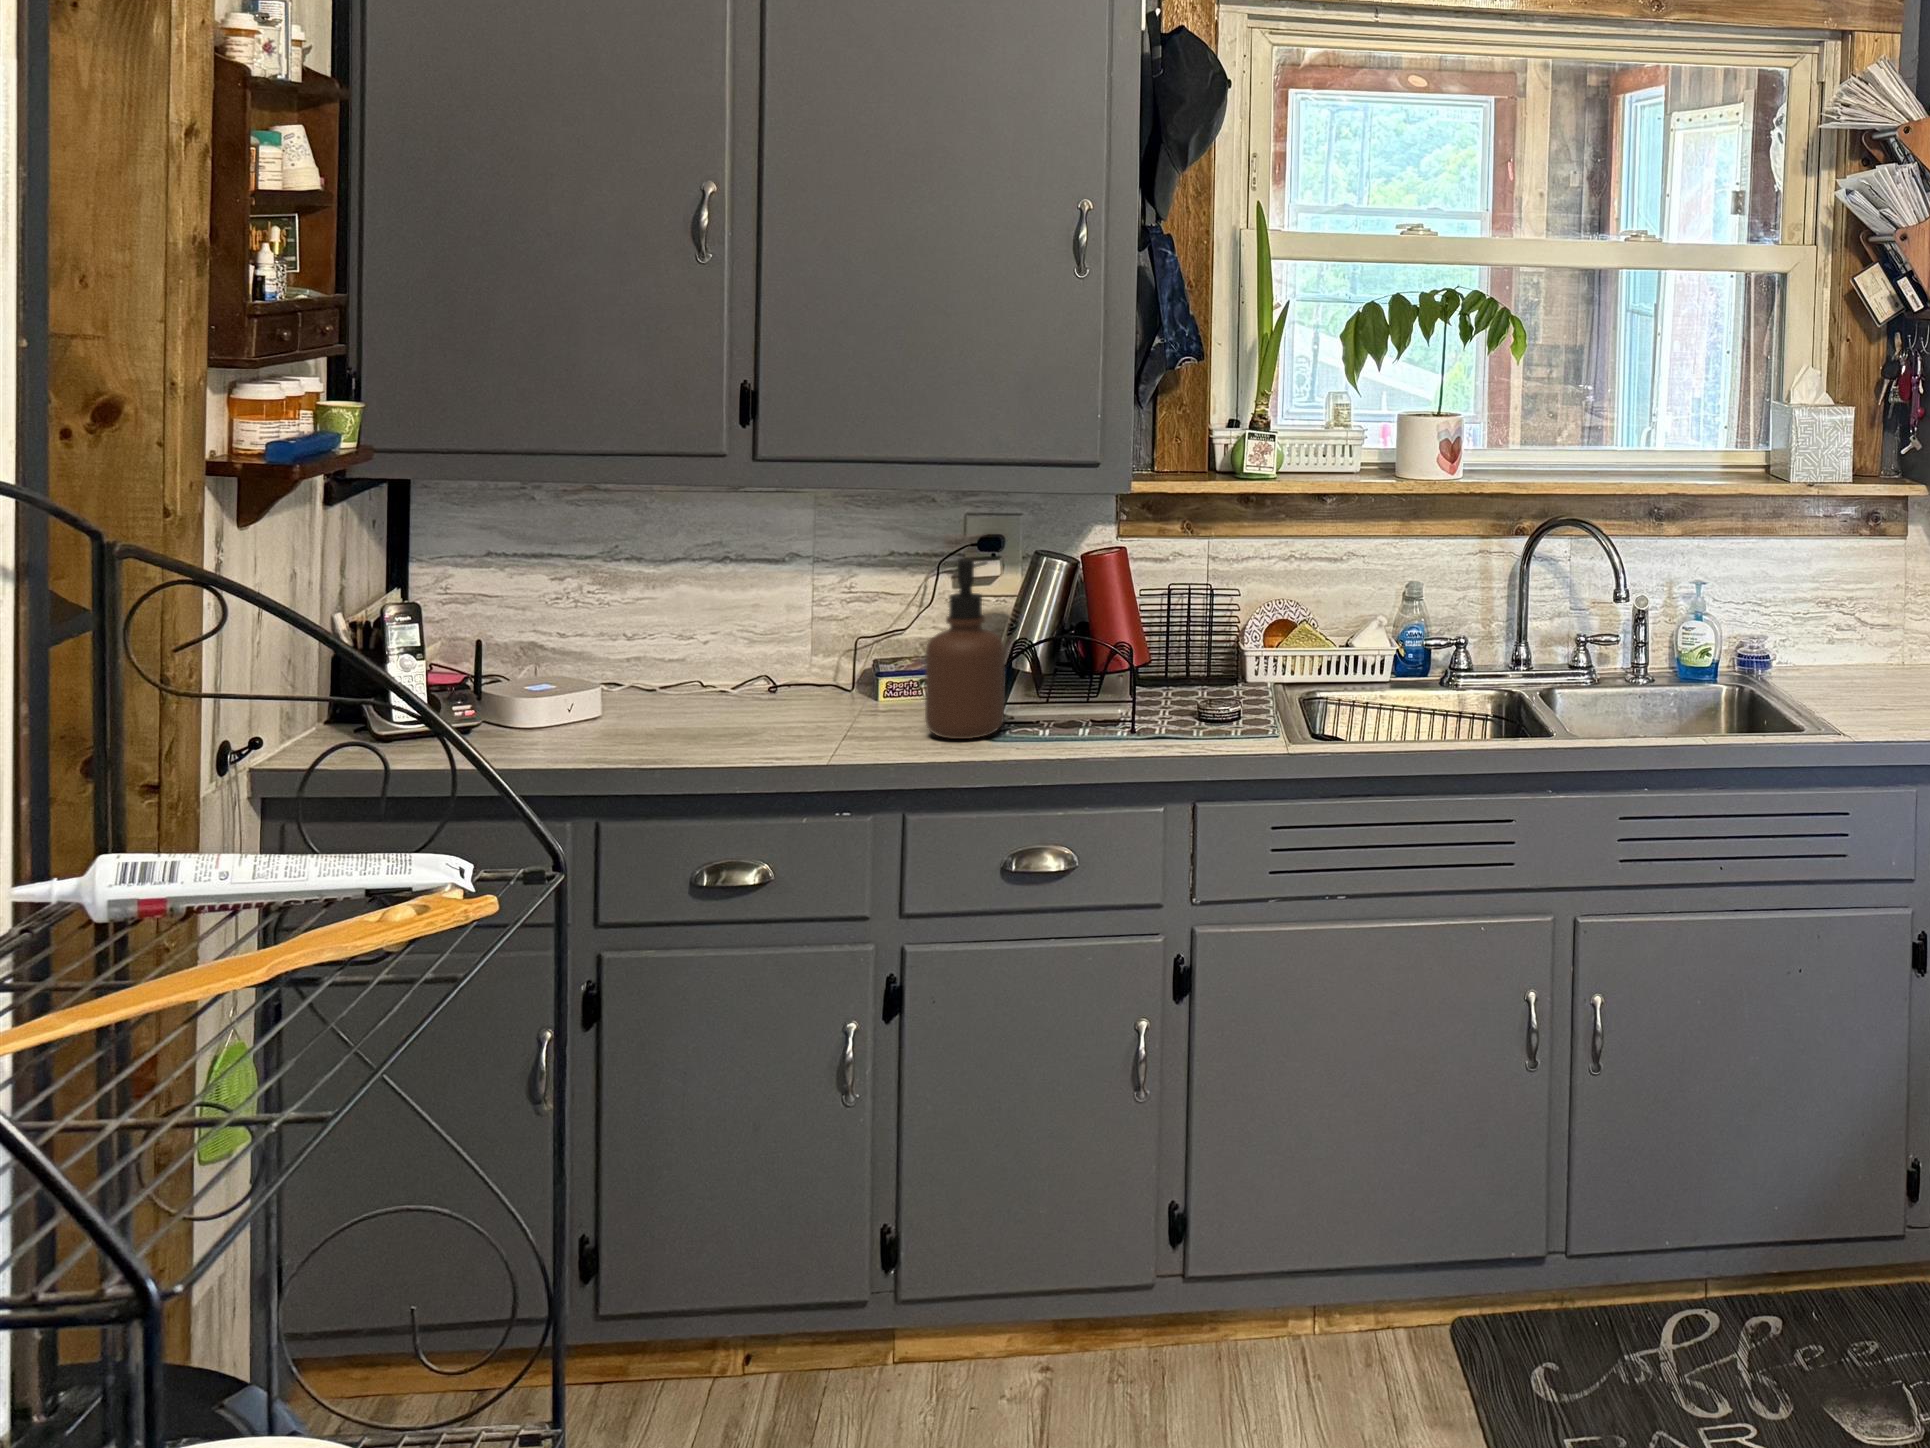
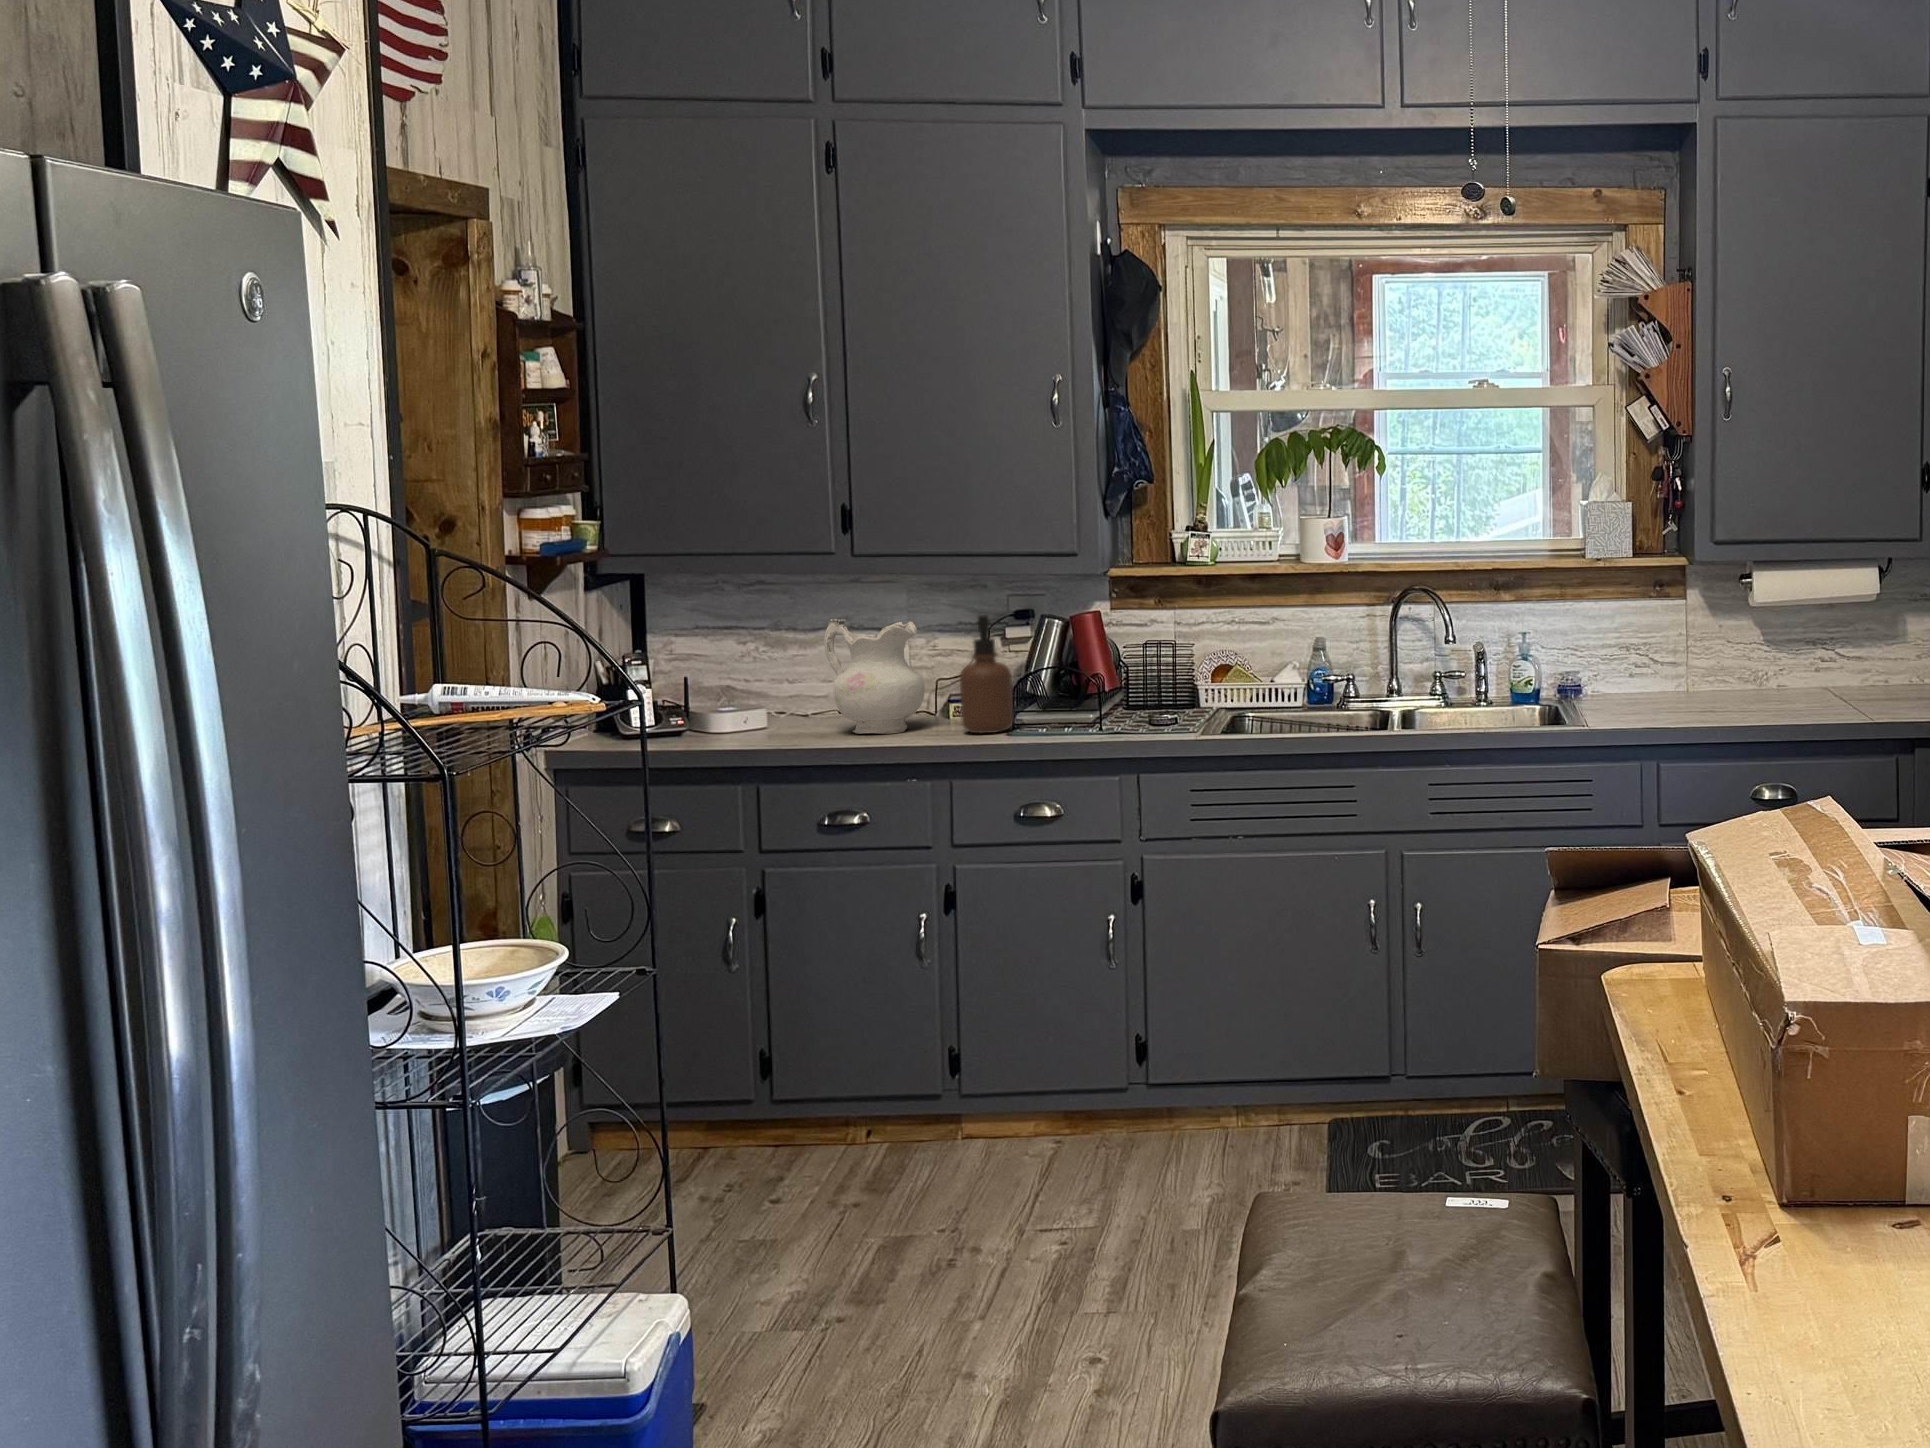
ceramic pitcher: none [707,554,859,734] -> present [824,619,924,734]

